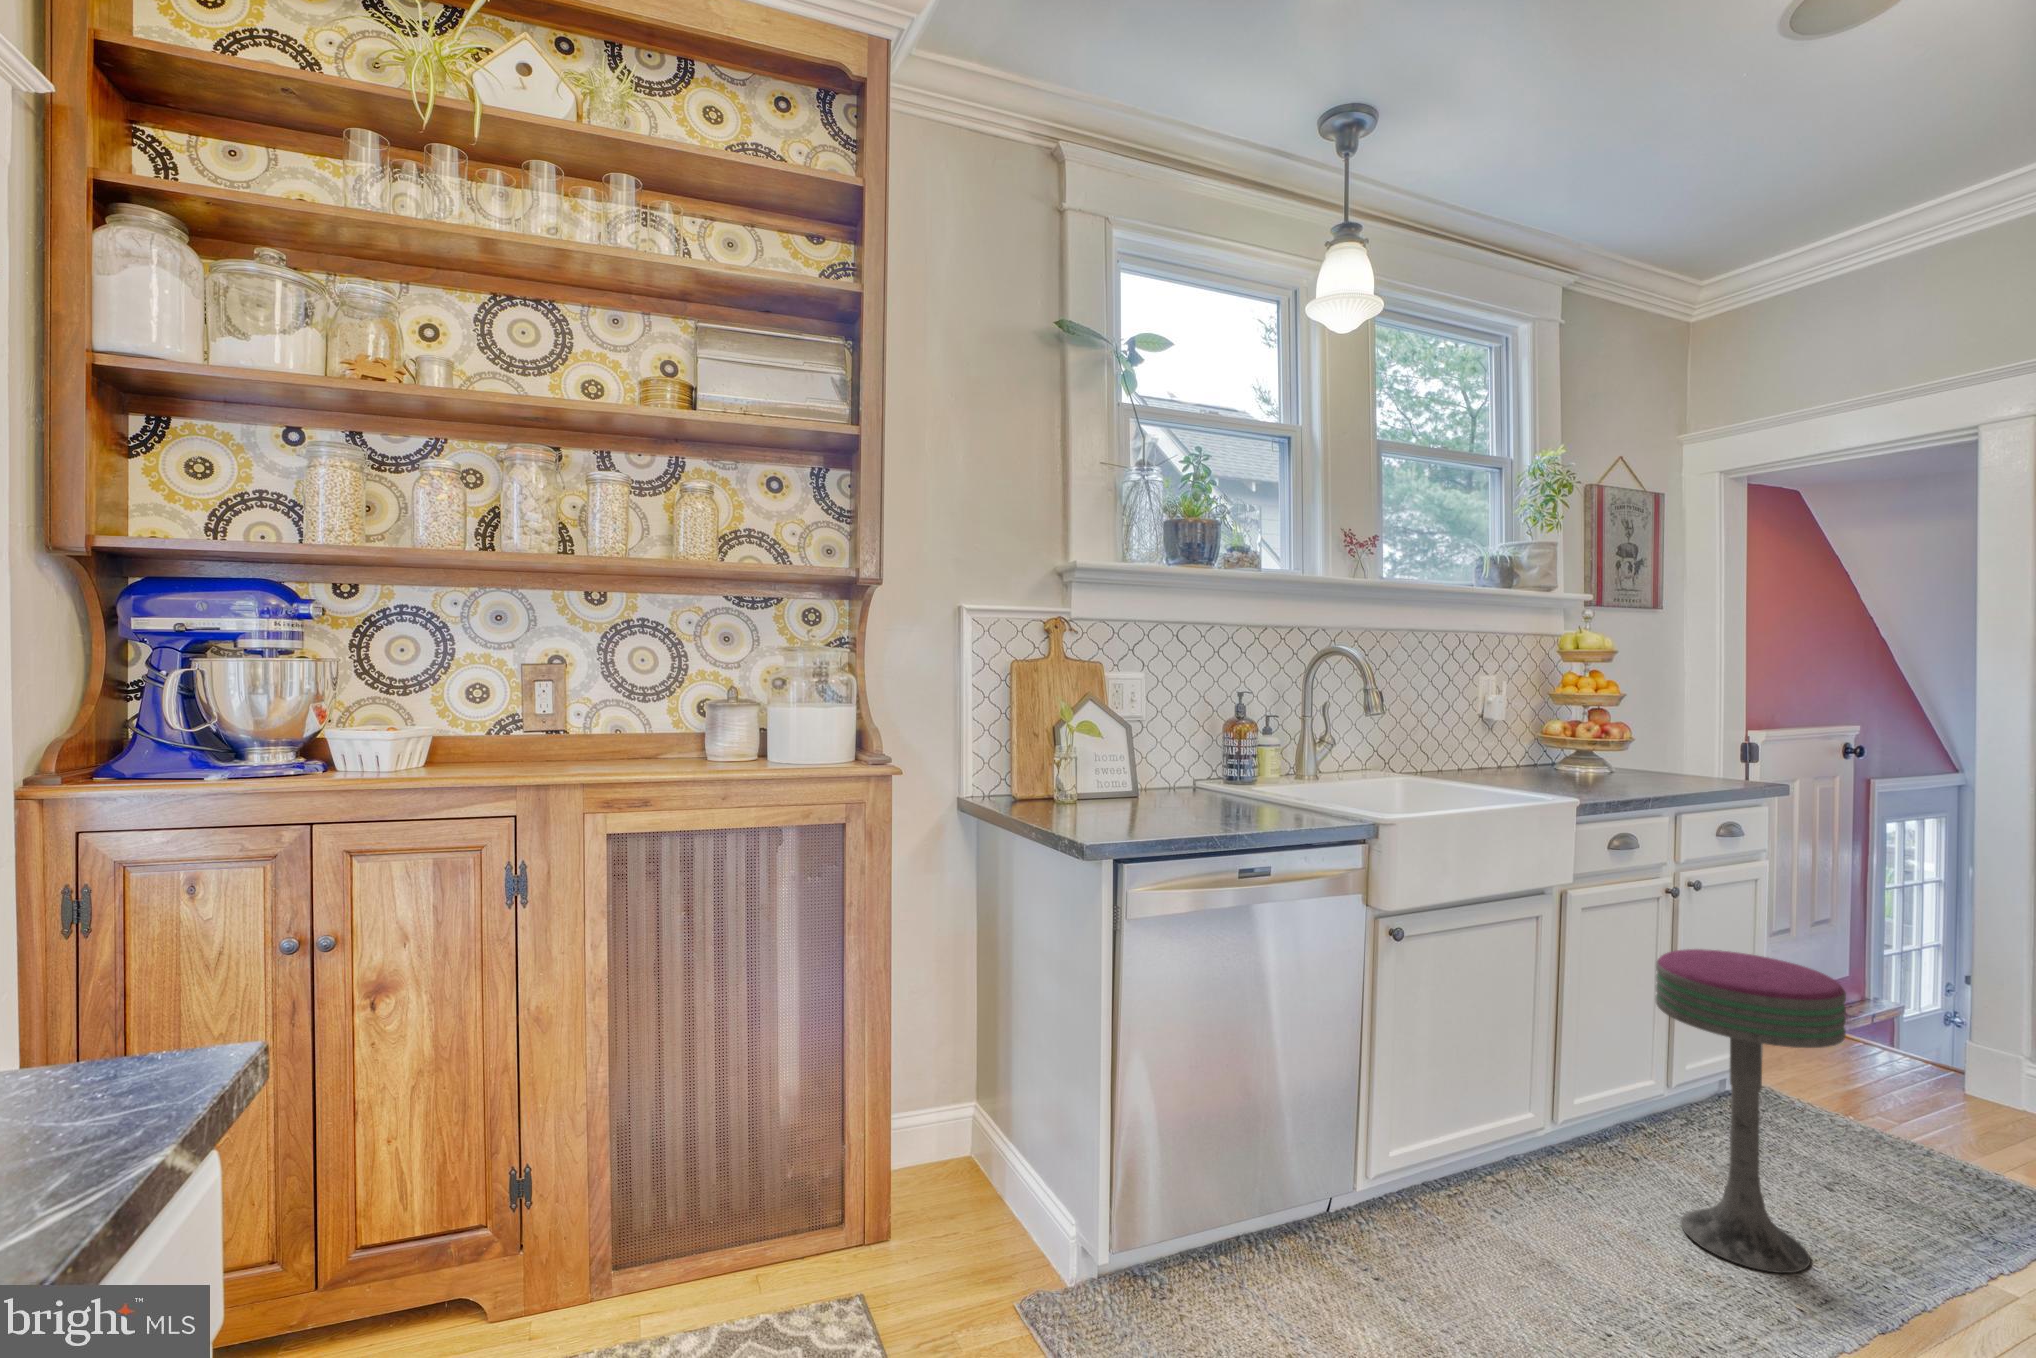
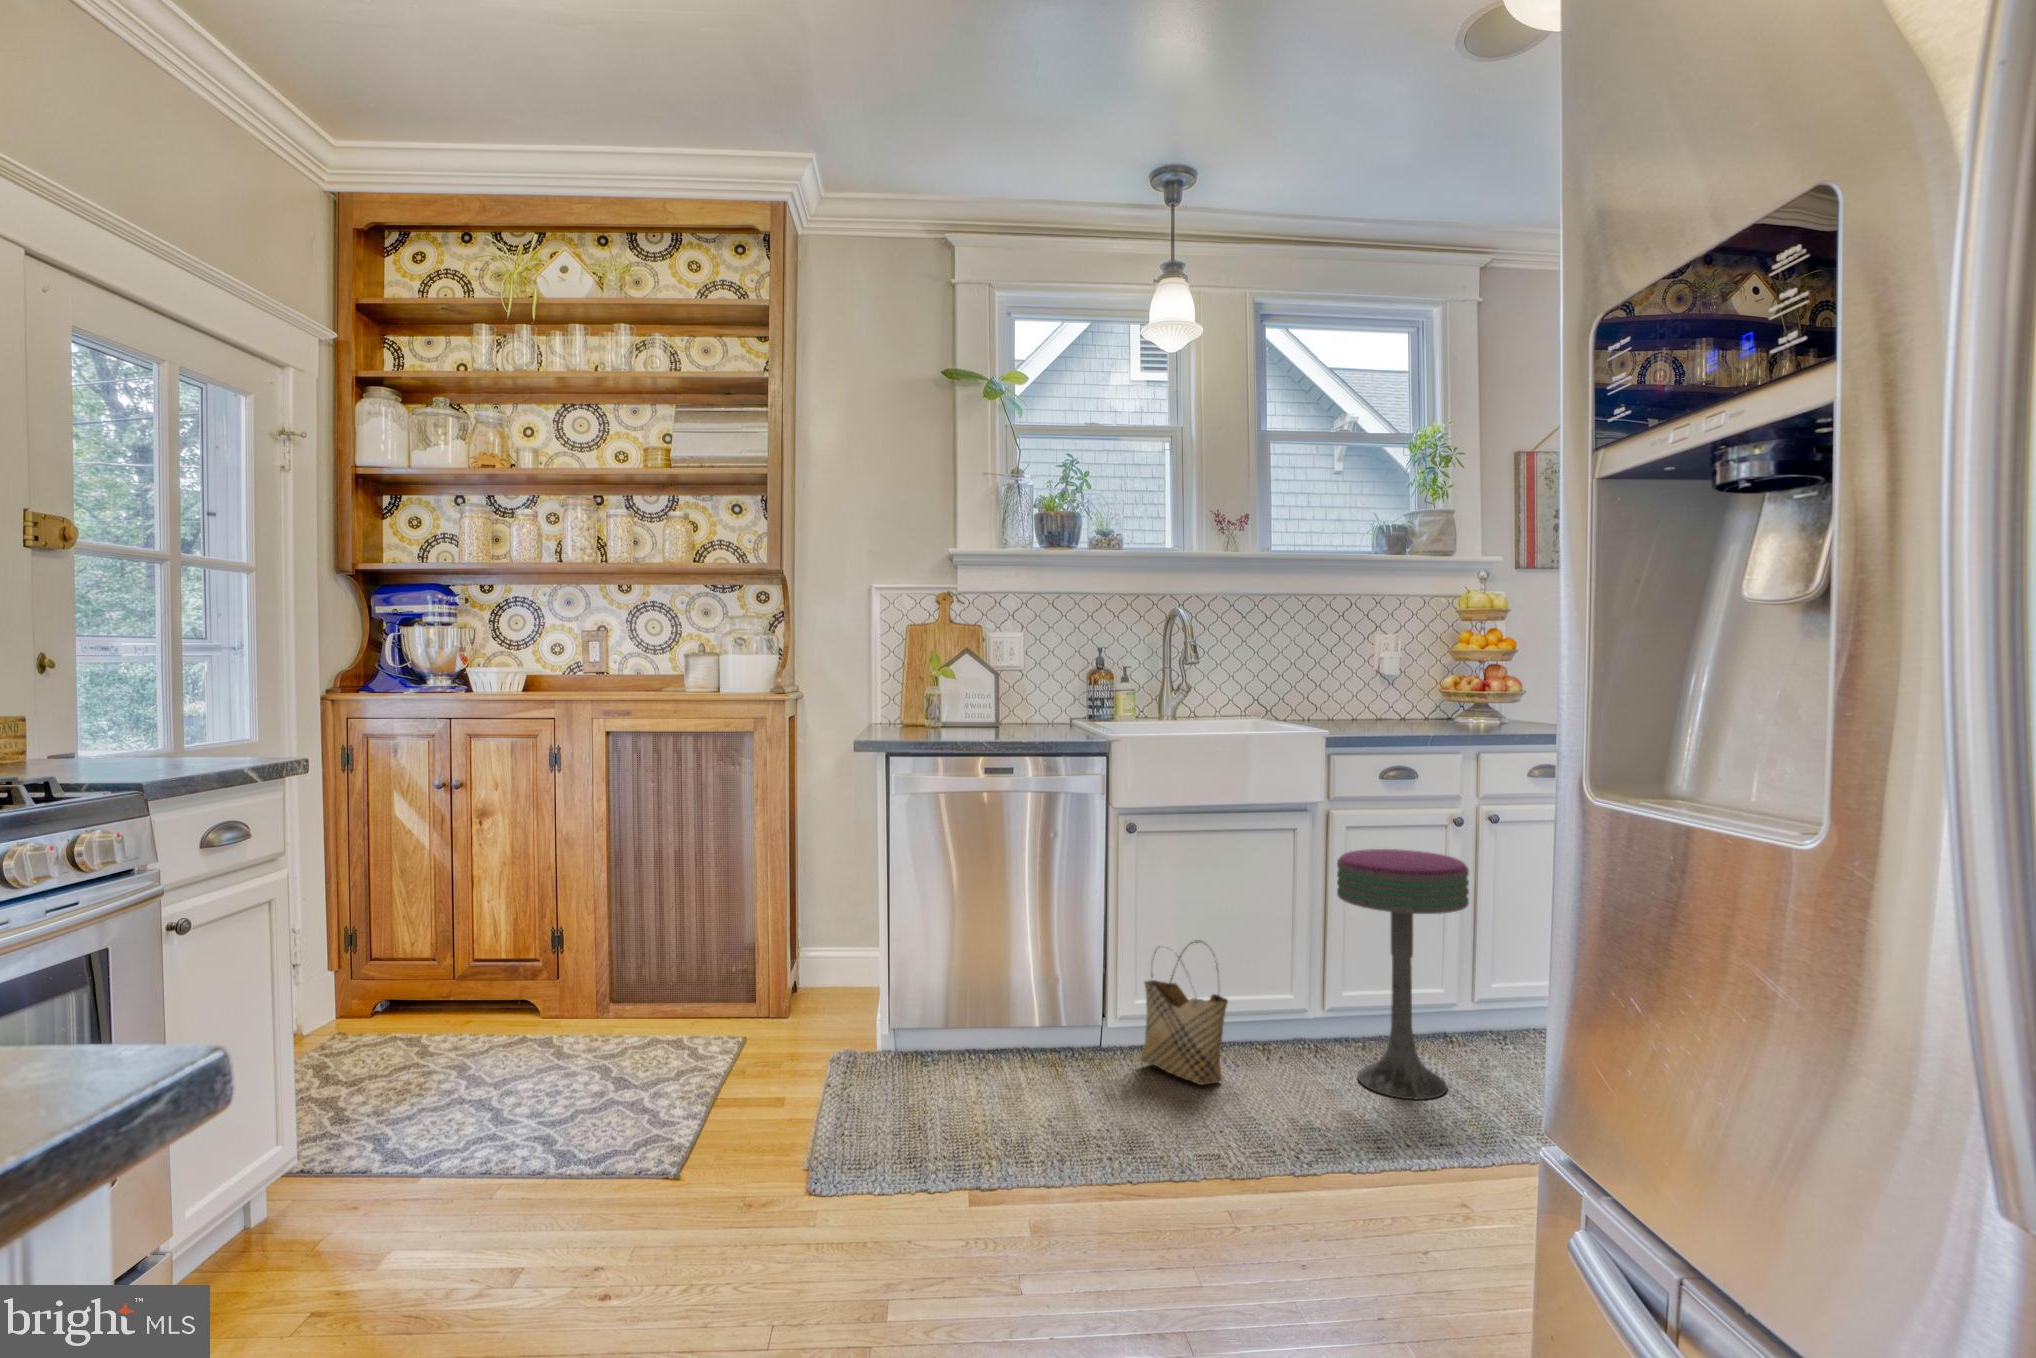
woven basket: none [1445,1090,1588,1298] -> present [1141,940,1228,1085]

